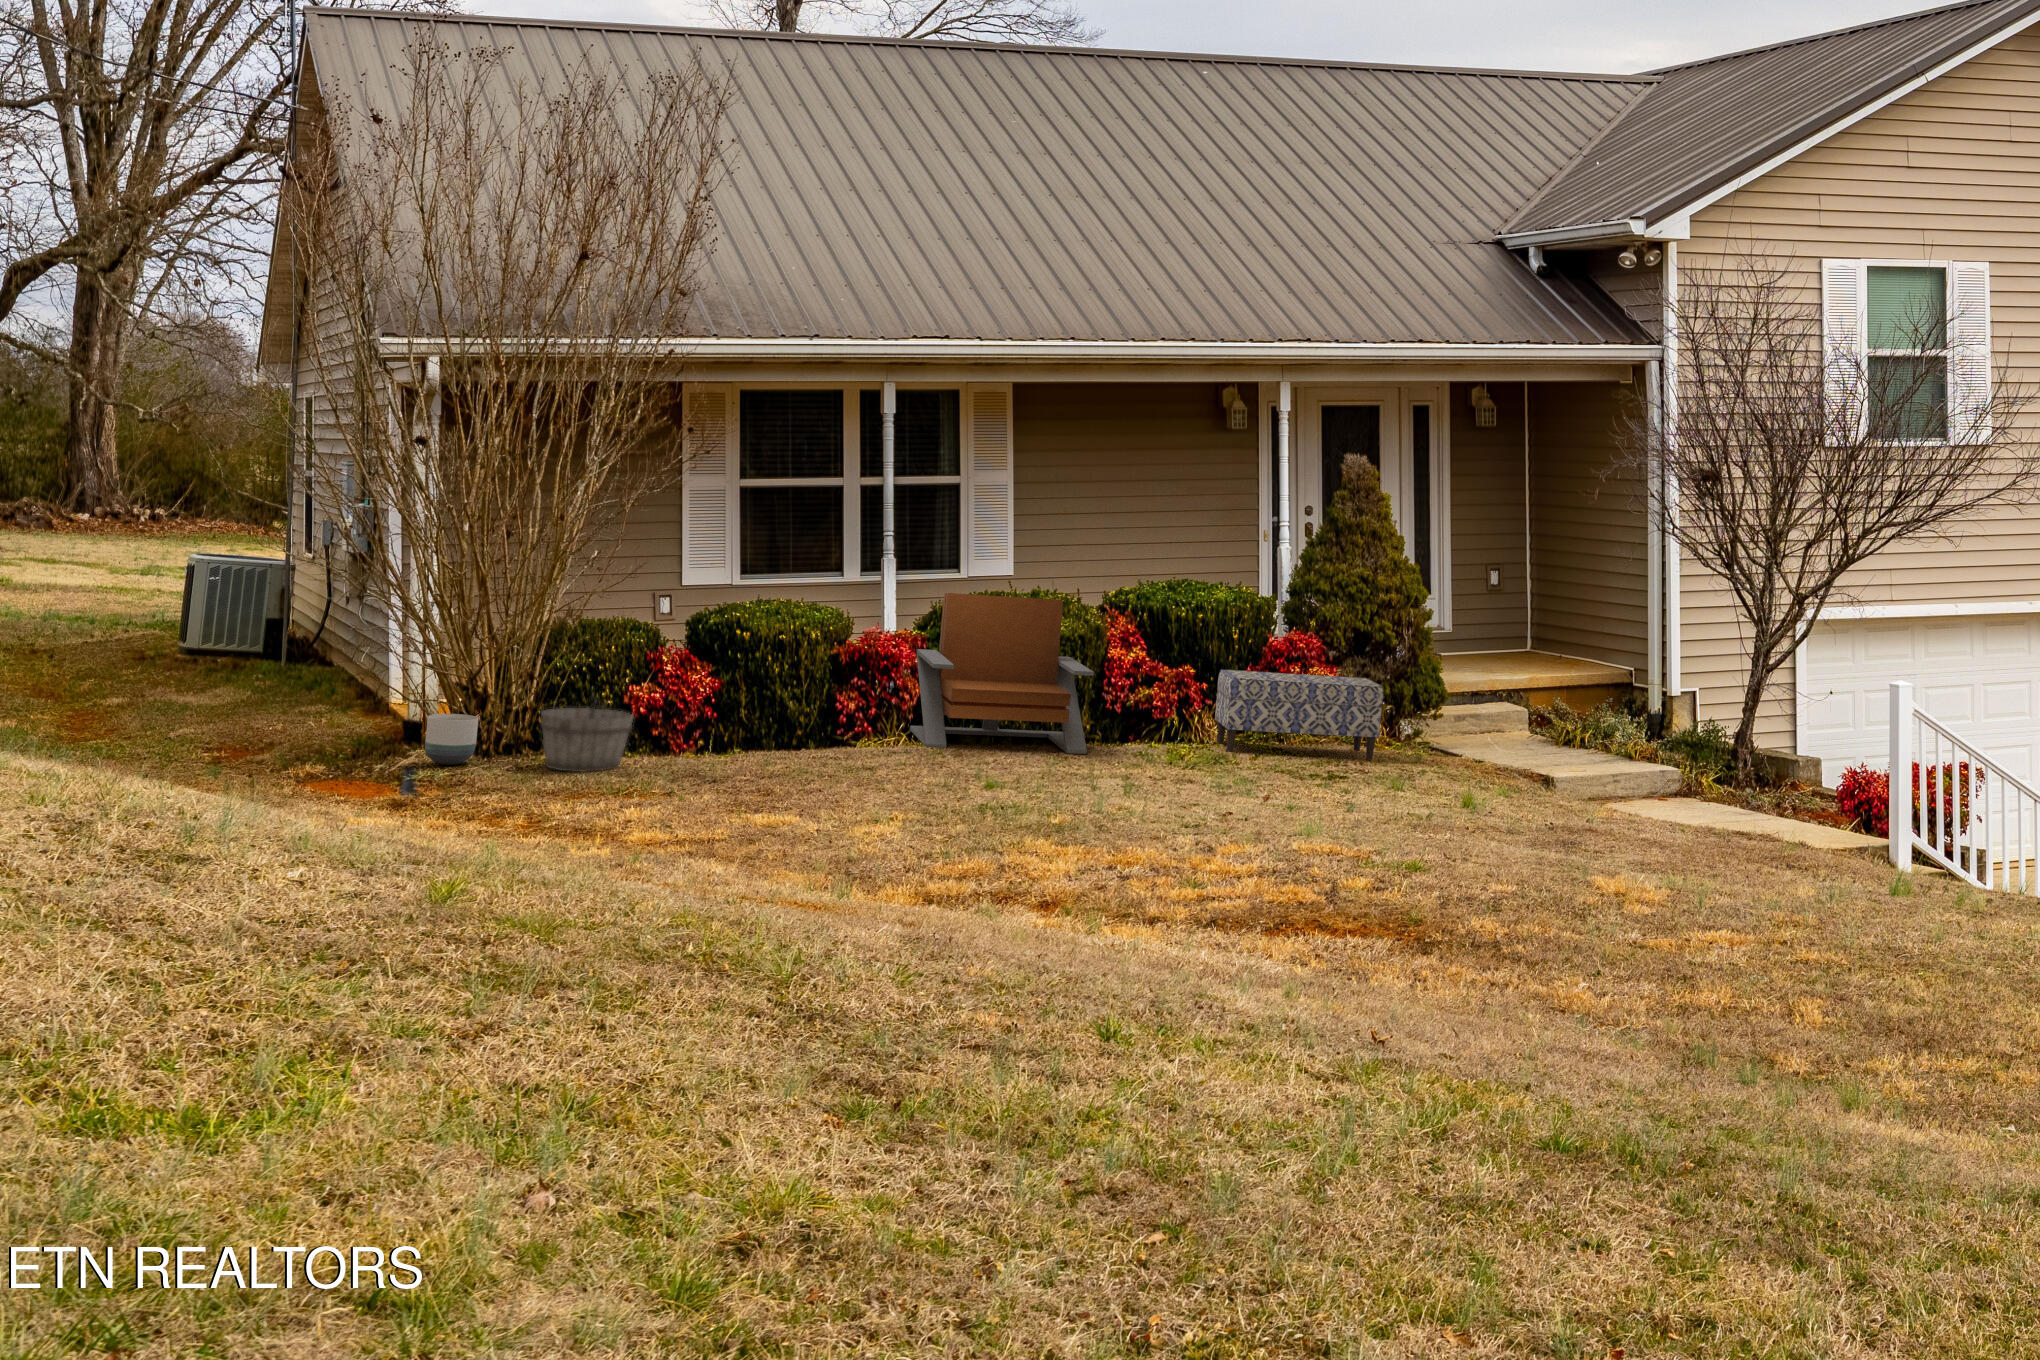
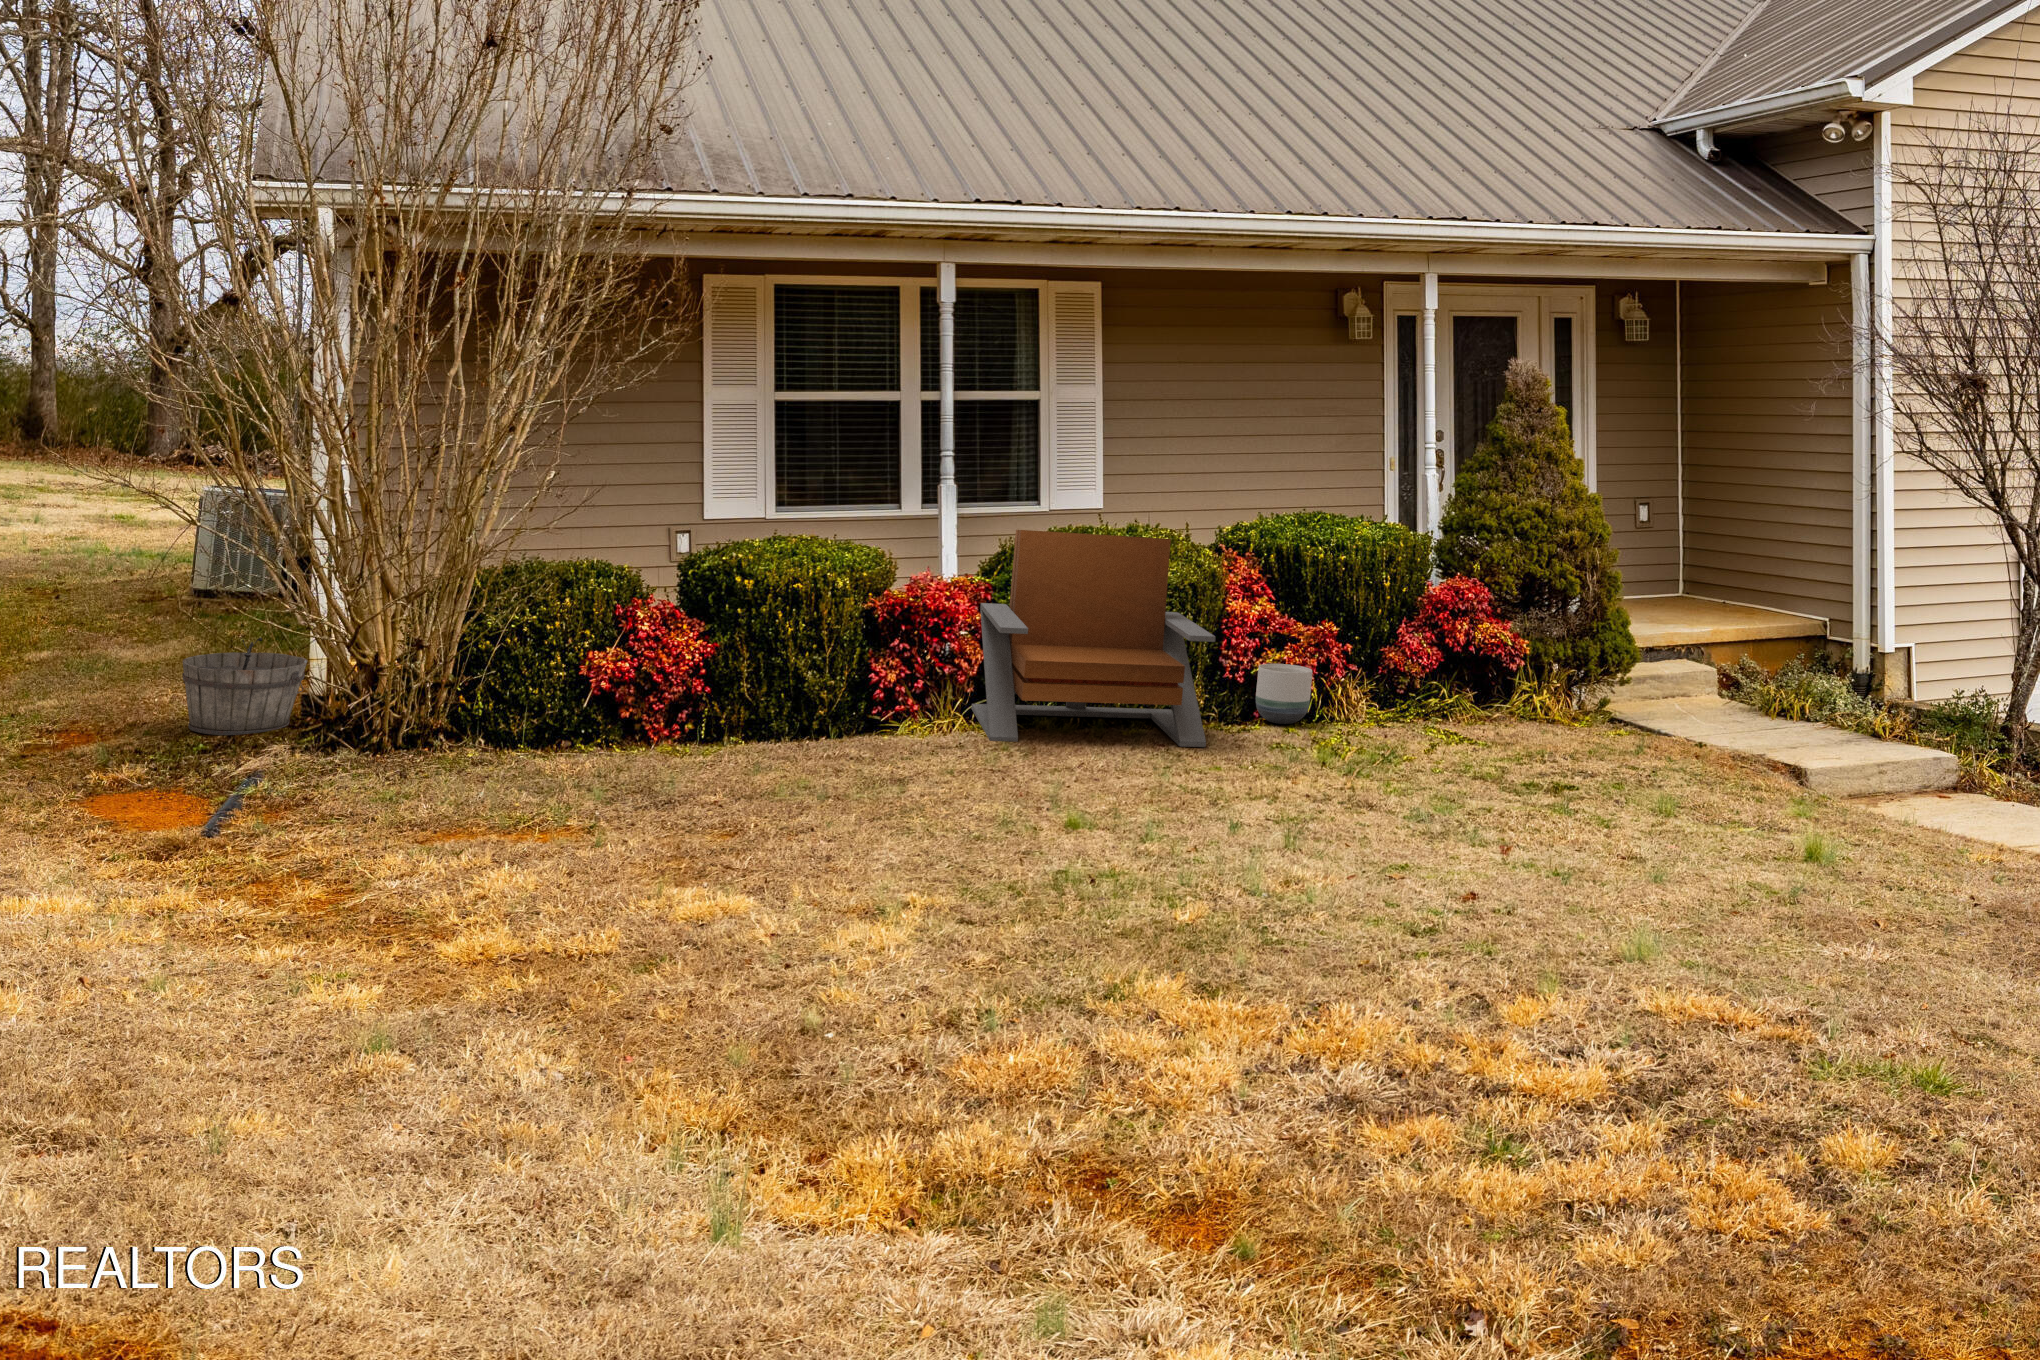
bench: present [1215,670,1383,760] -> none [1358,627,1576,744]
wooden bucket: present [541,697,633,772] -> present [182,638,307,735]
planter: present [425,714,478,765] -> present [1256,664,1312,724]

